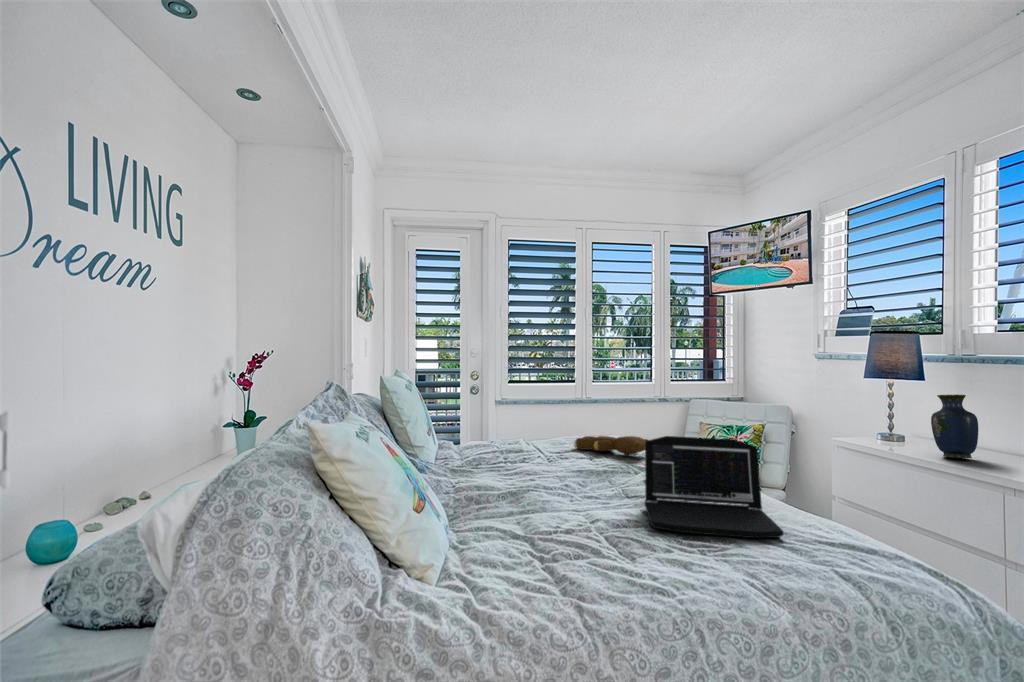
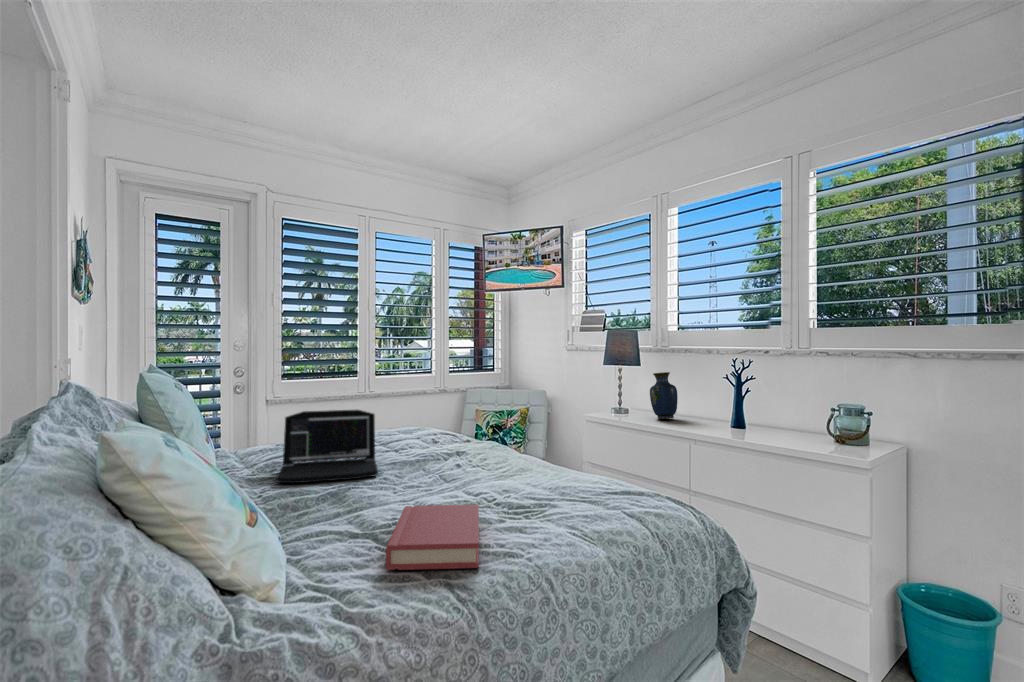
teddy bear: present [574,436,648,455] -> none [377,425,451,444]
laptop: present [645,436,783,538] -> present [276,410,378,483]
hardback book: none [527,516,642,597] -> present [386,505,479,570]

